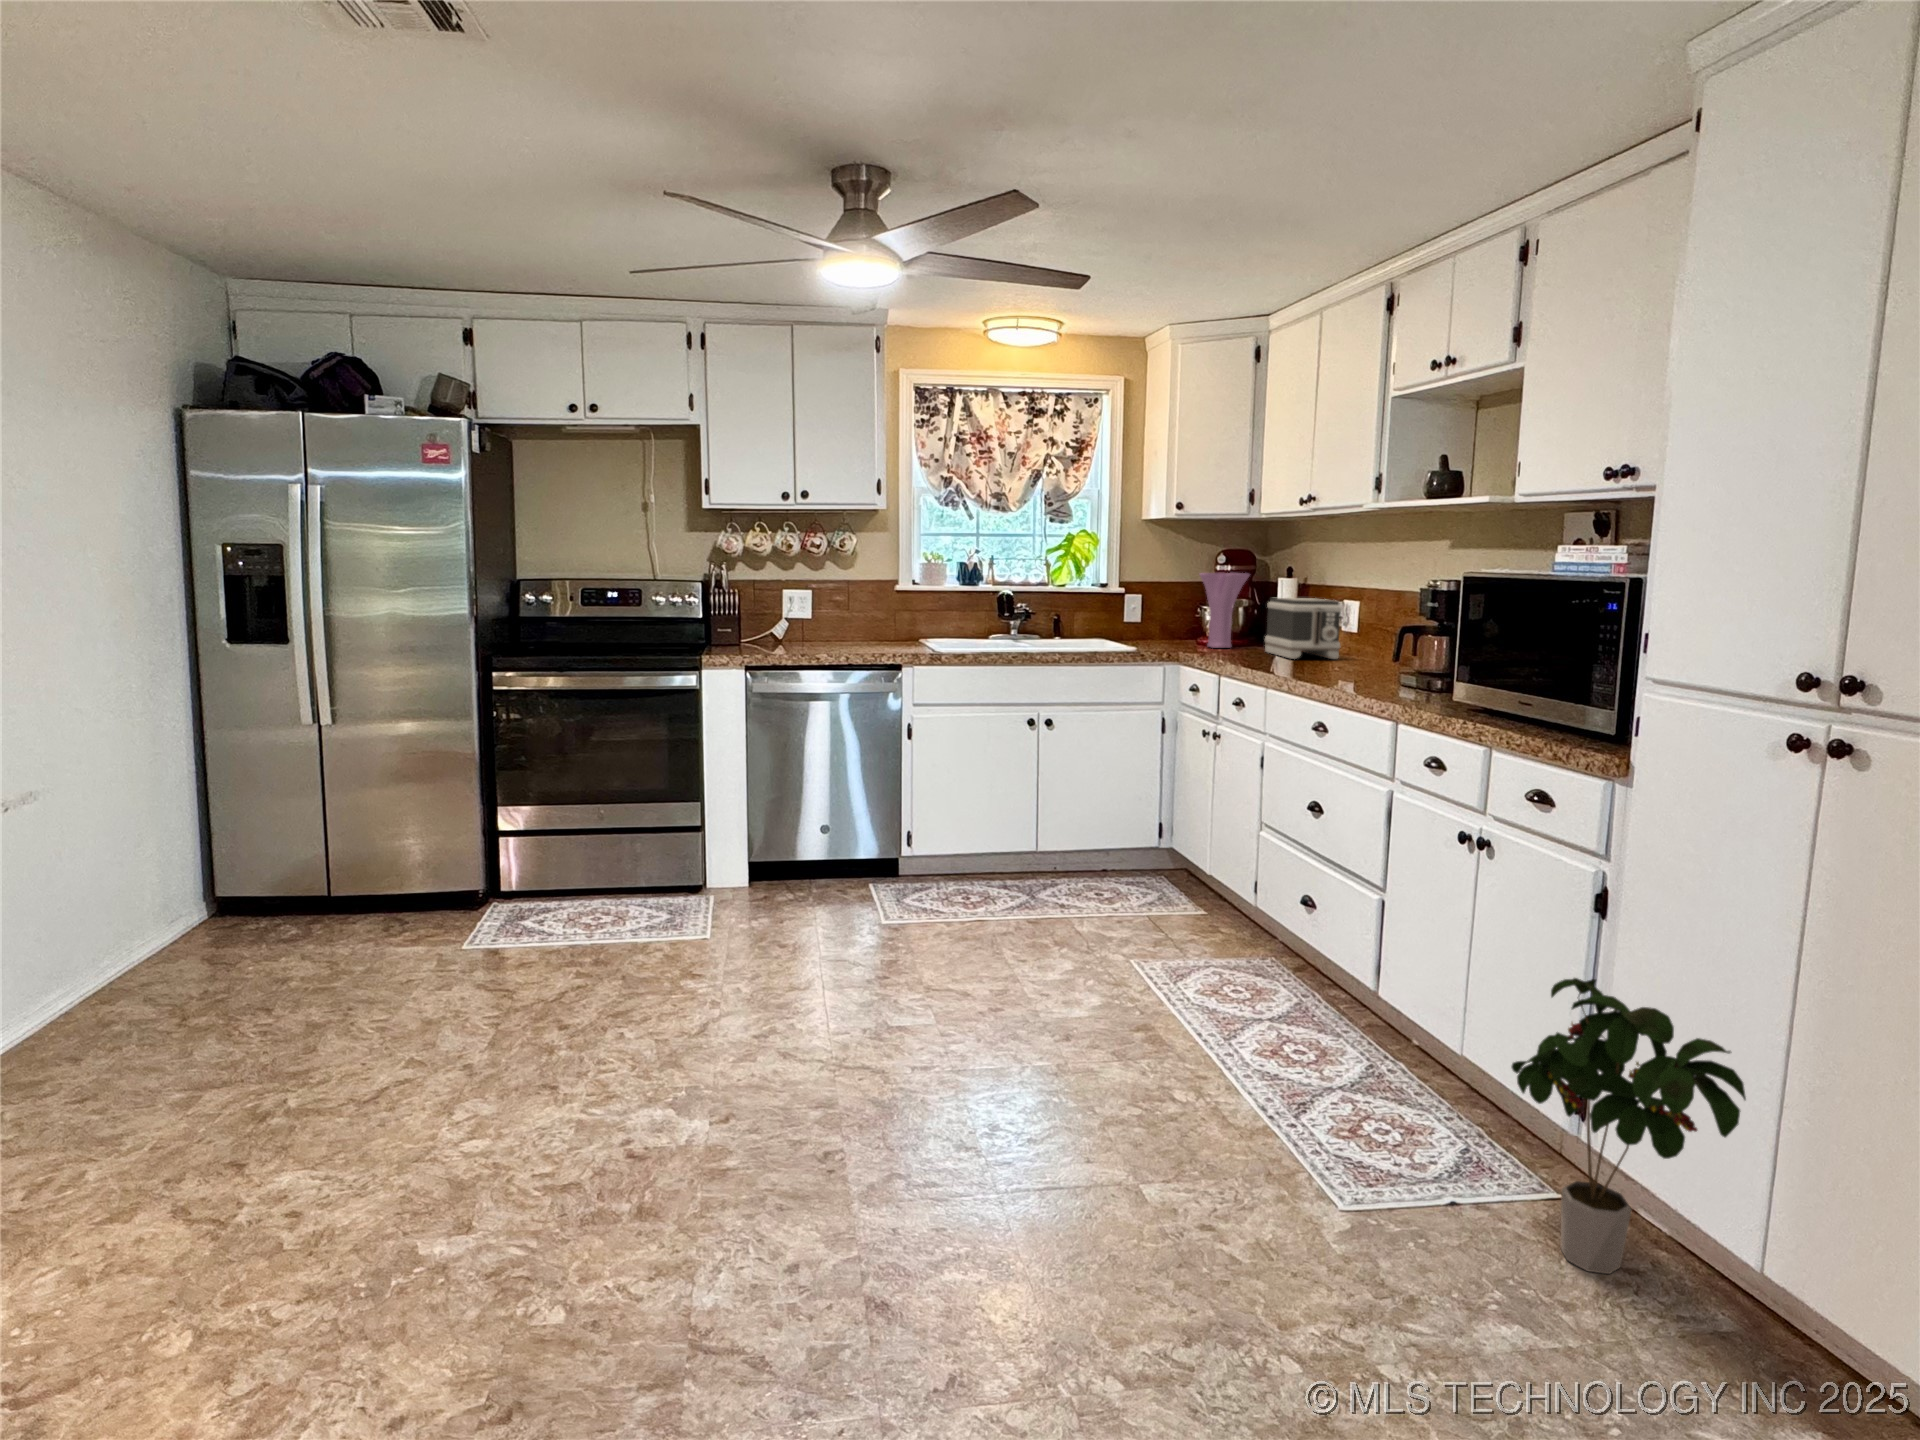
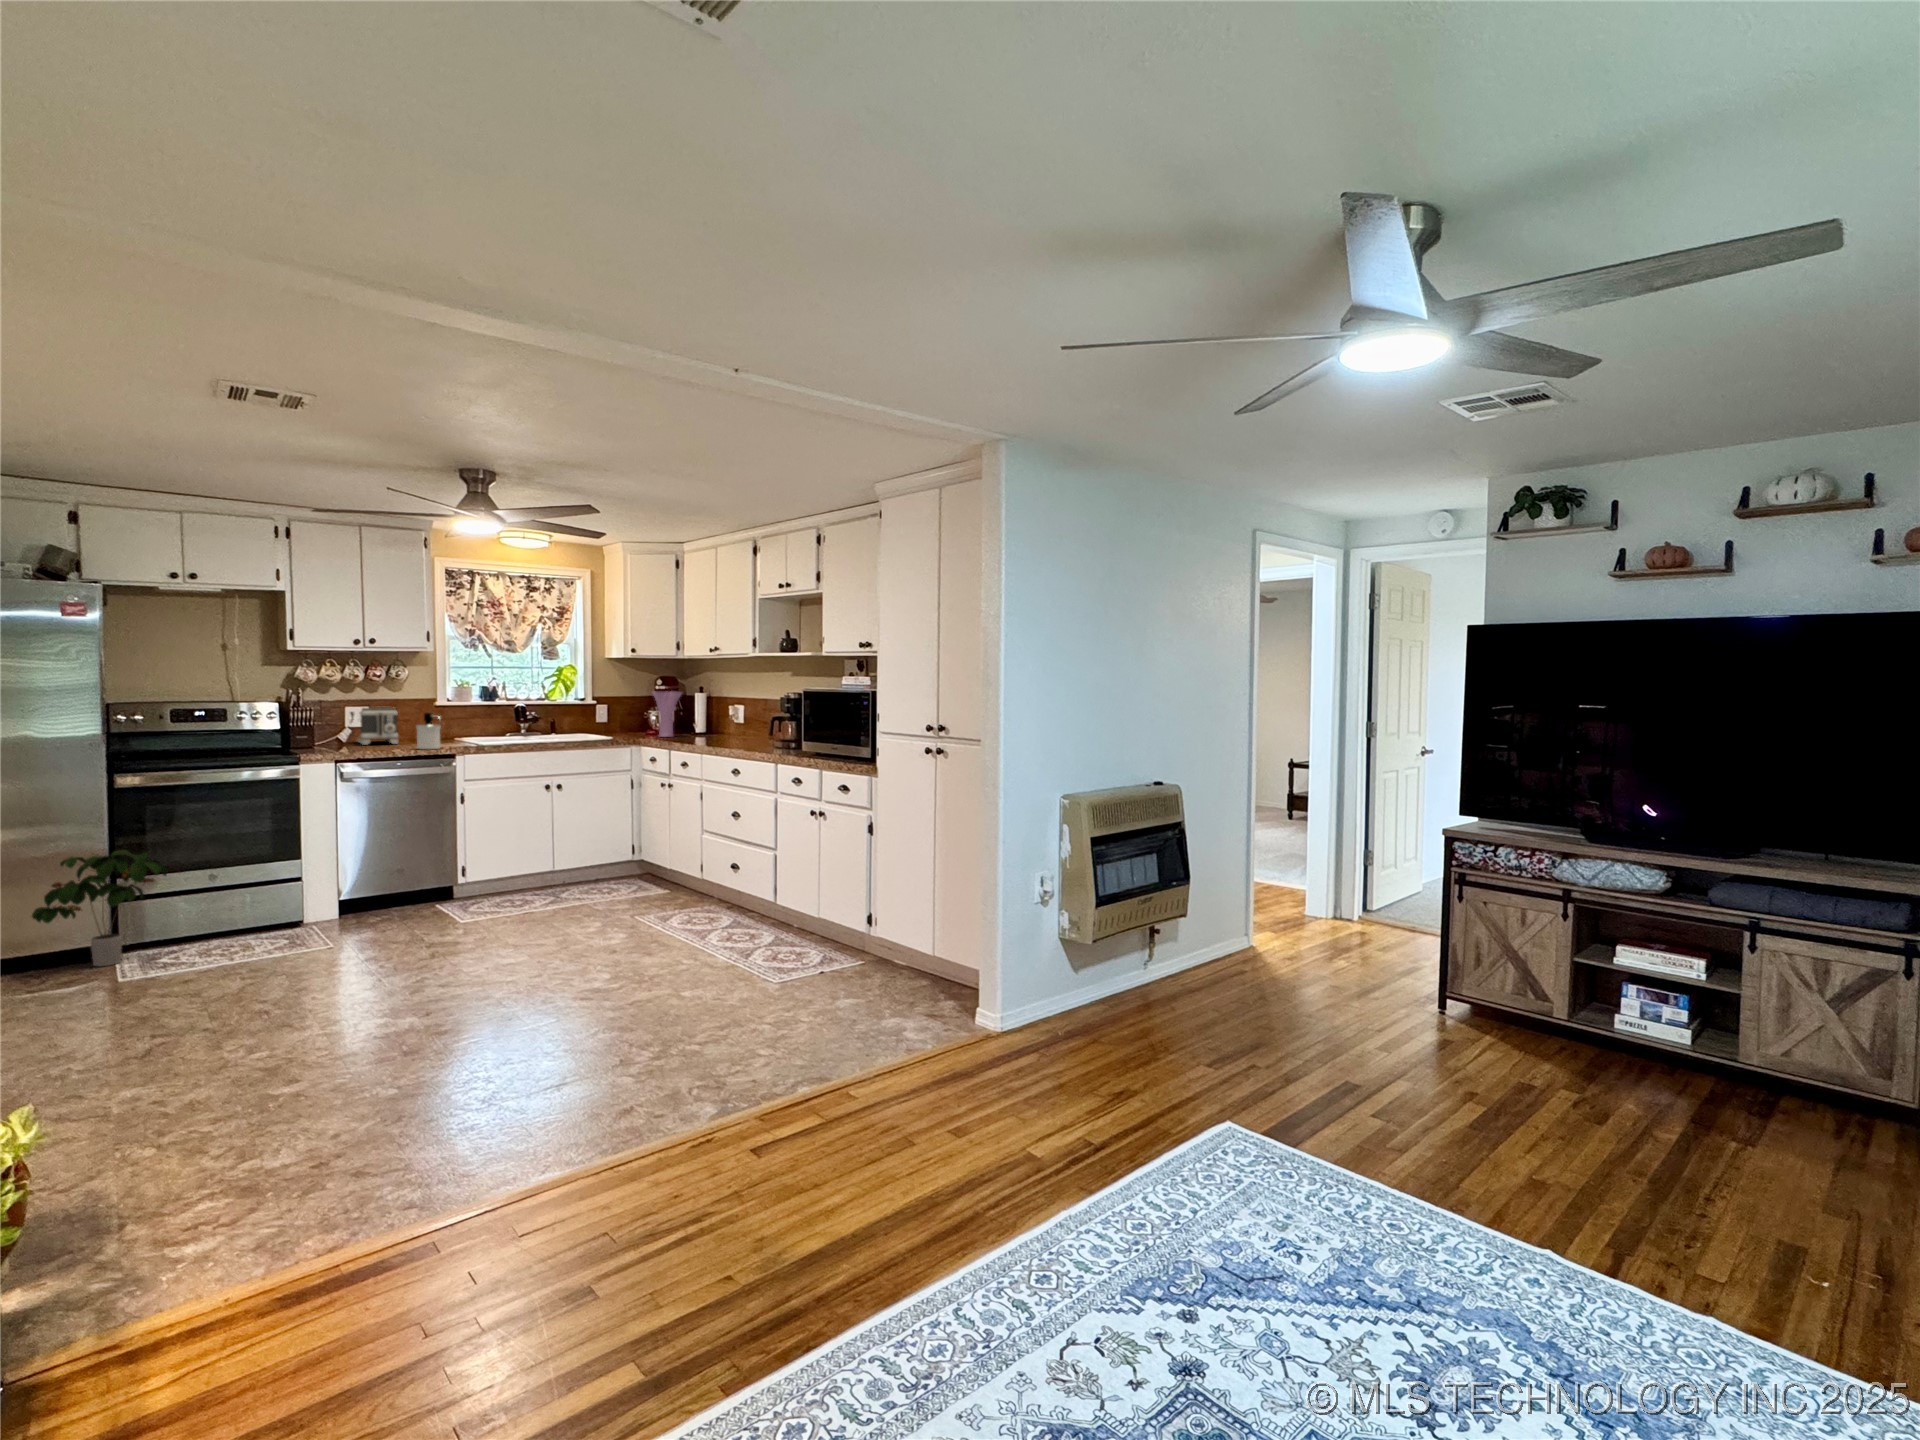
toaster: present [1265,598,1342,659] -> present [357,708,398,745]
soap dispenser: none [846,600,879,655] -> present [416,713,441,749]
potted plant: present [1512,978,1746,1274] -> present [32,850,168,966]

